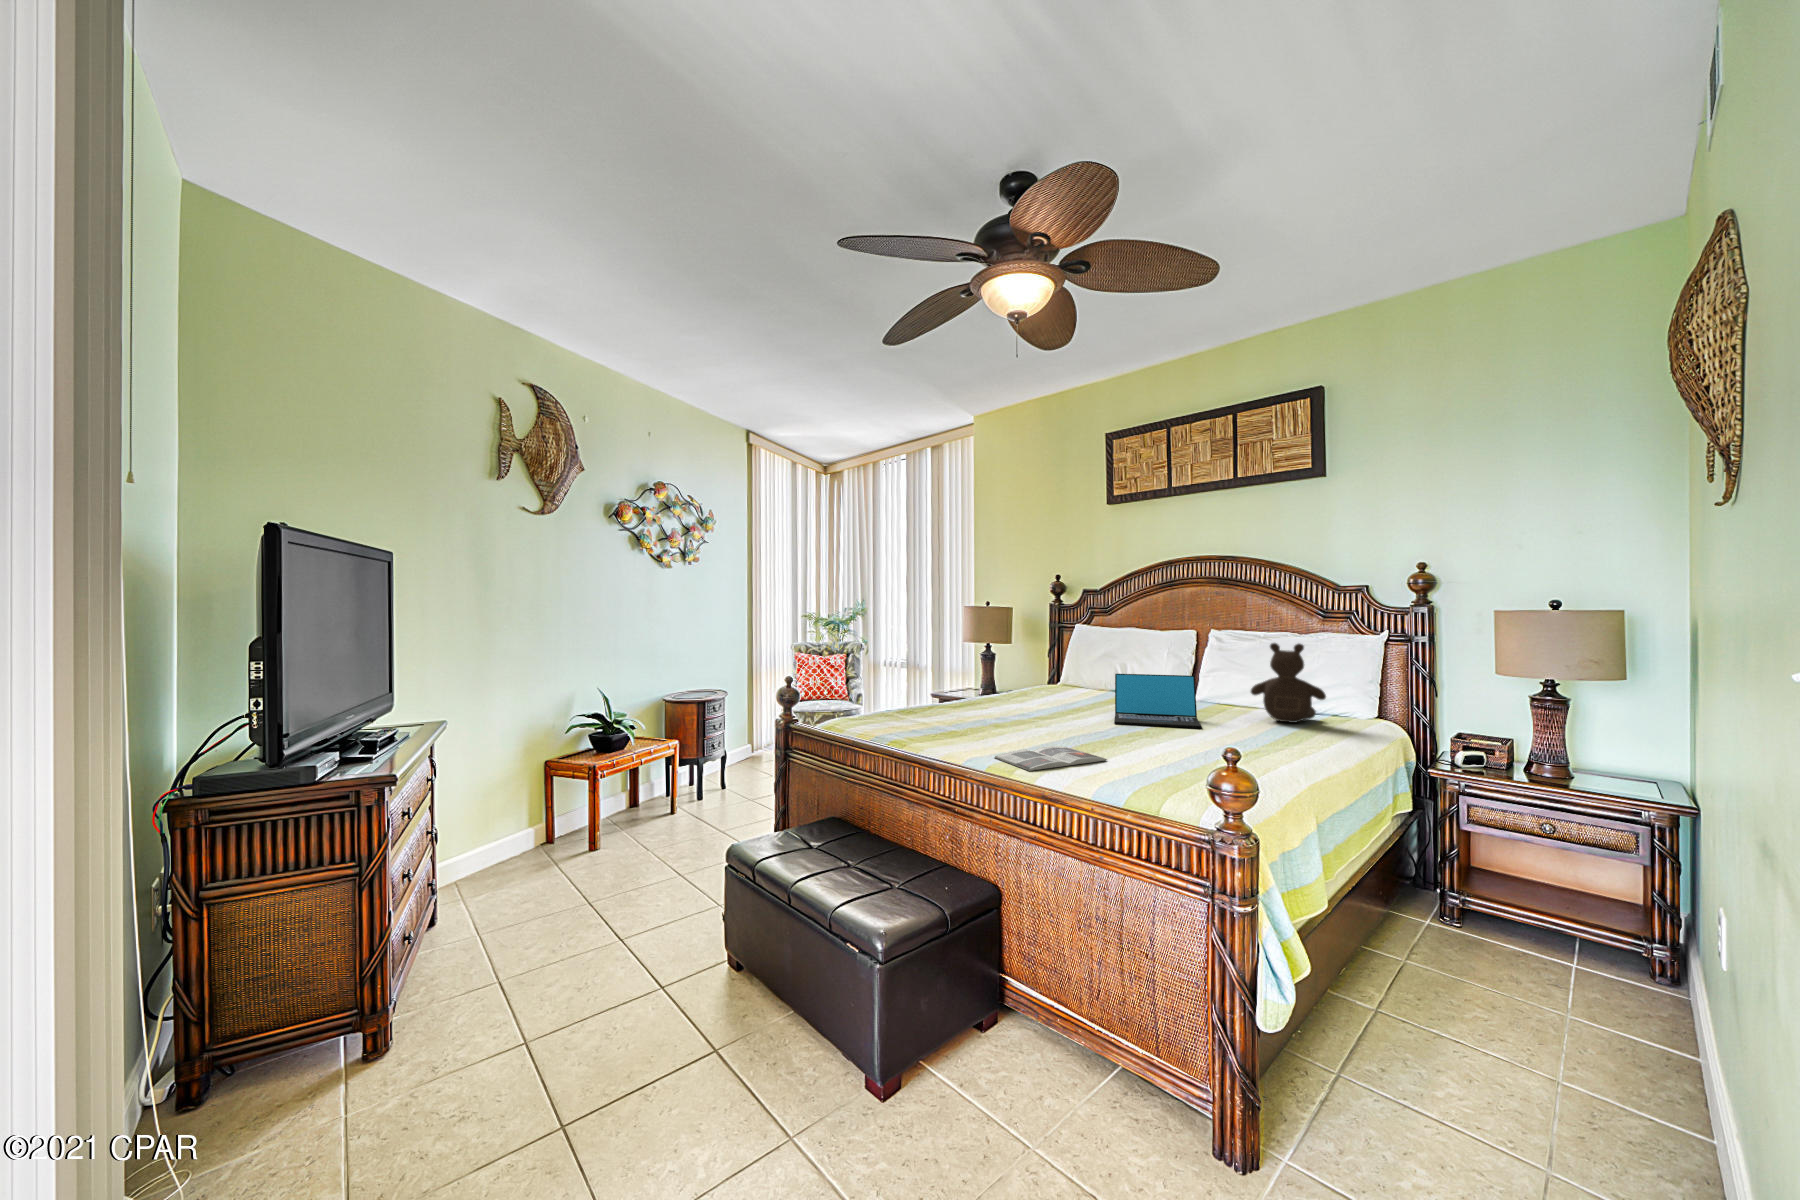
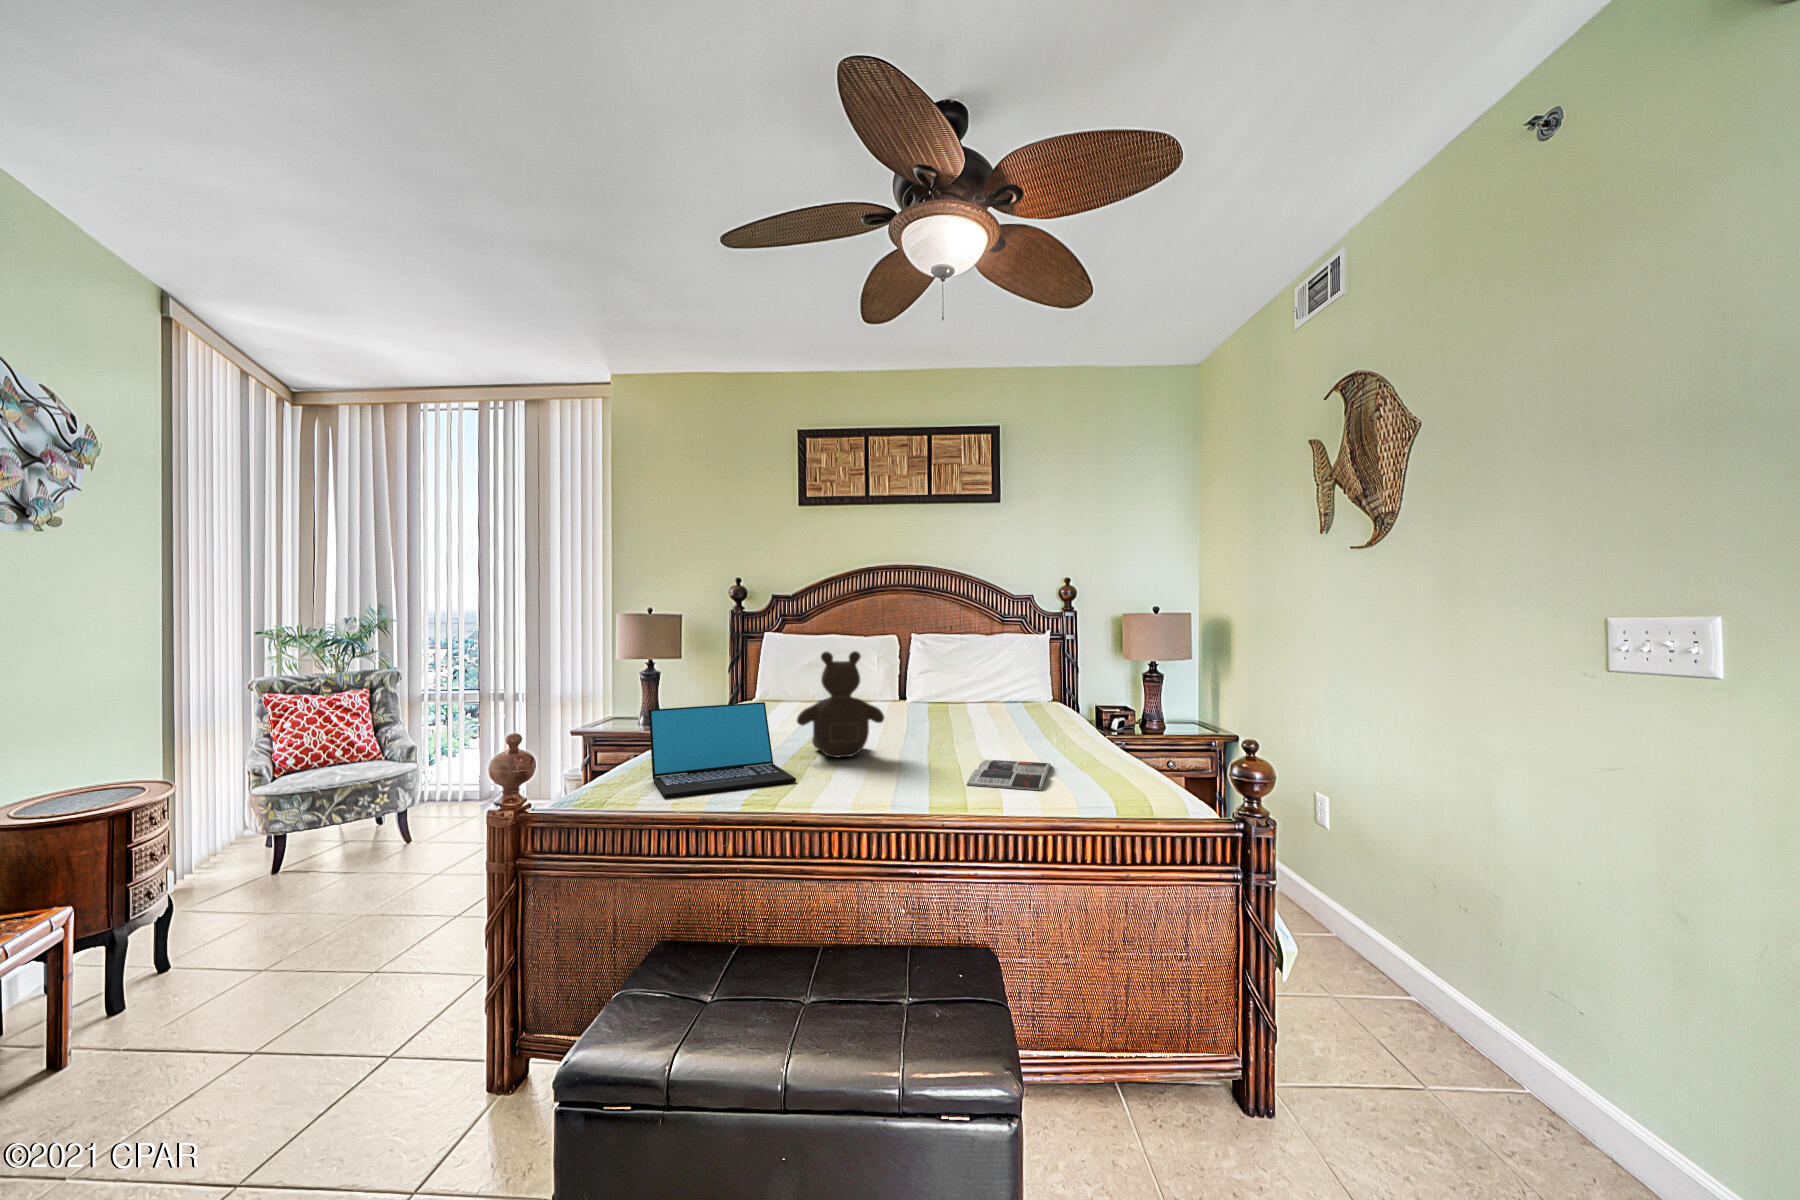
teddy bear: present [1251,643,1326,723] -> present [797,651,884,757]
laptop: present [1114,674,1202,728] -> present [649,702,796,798]

